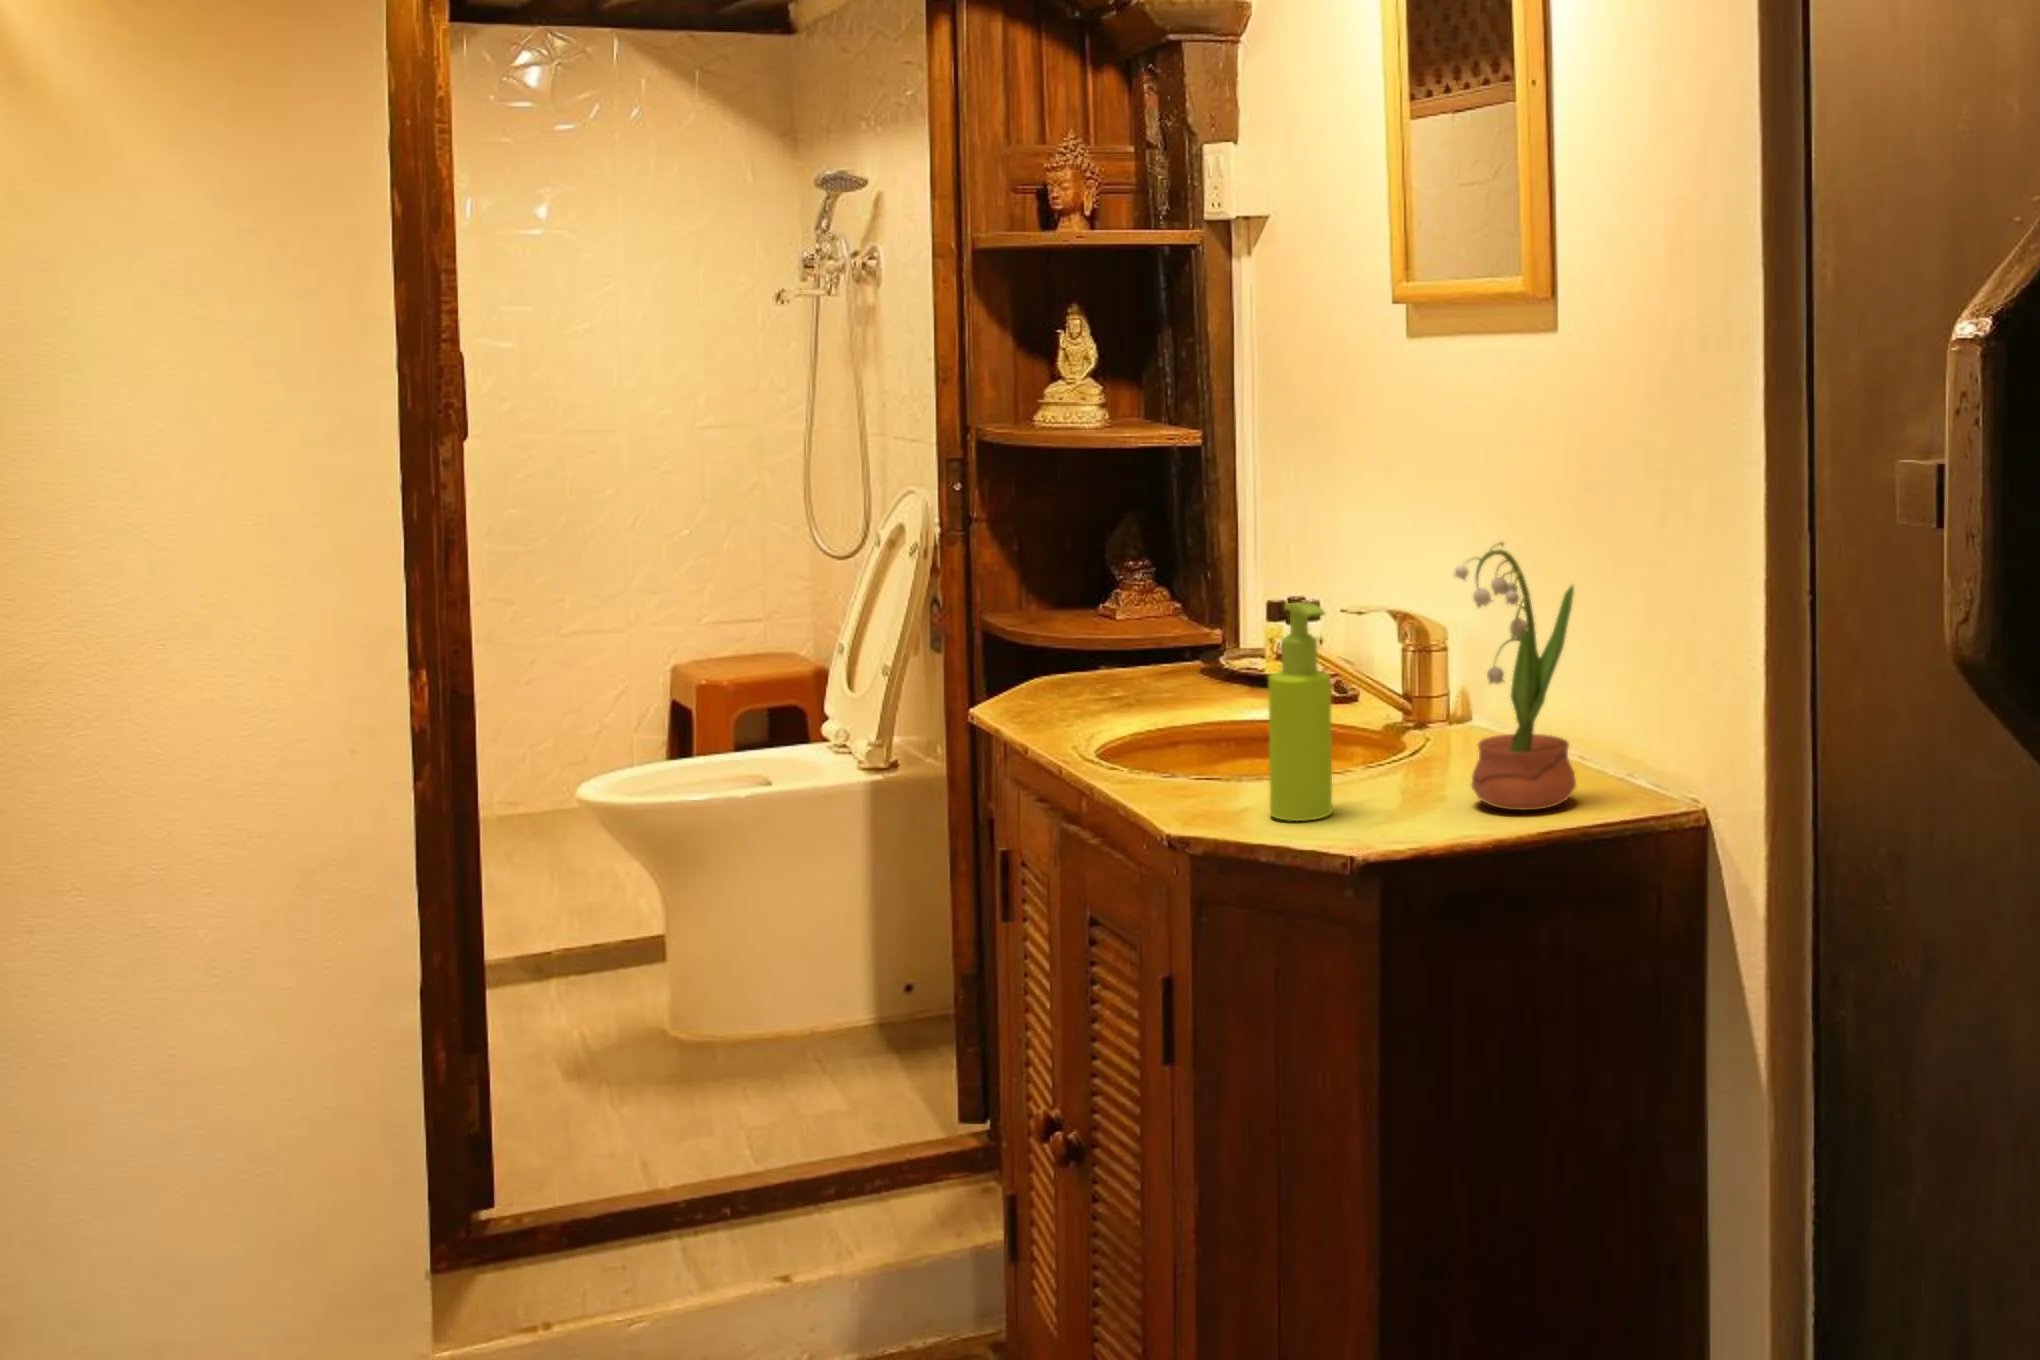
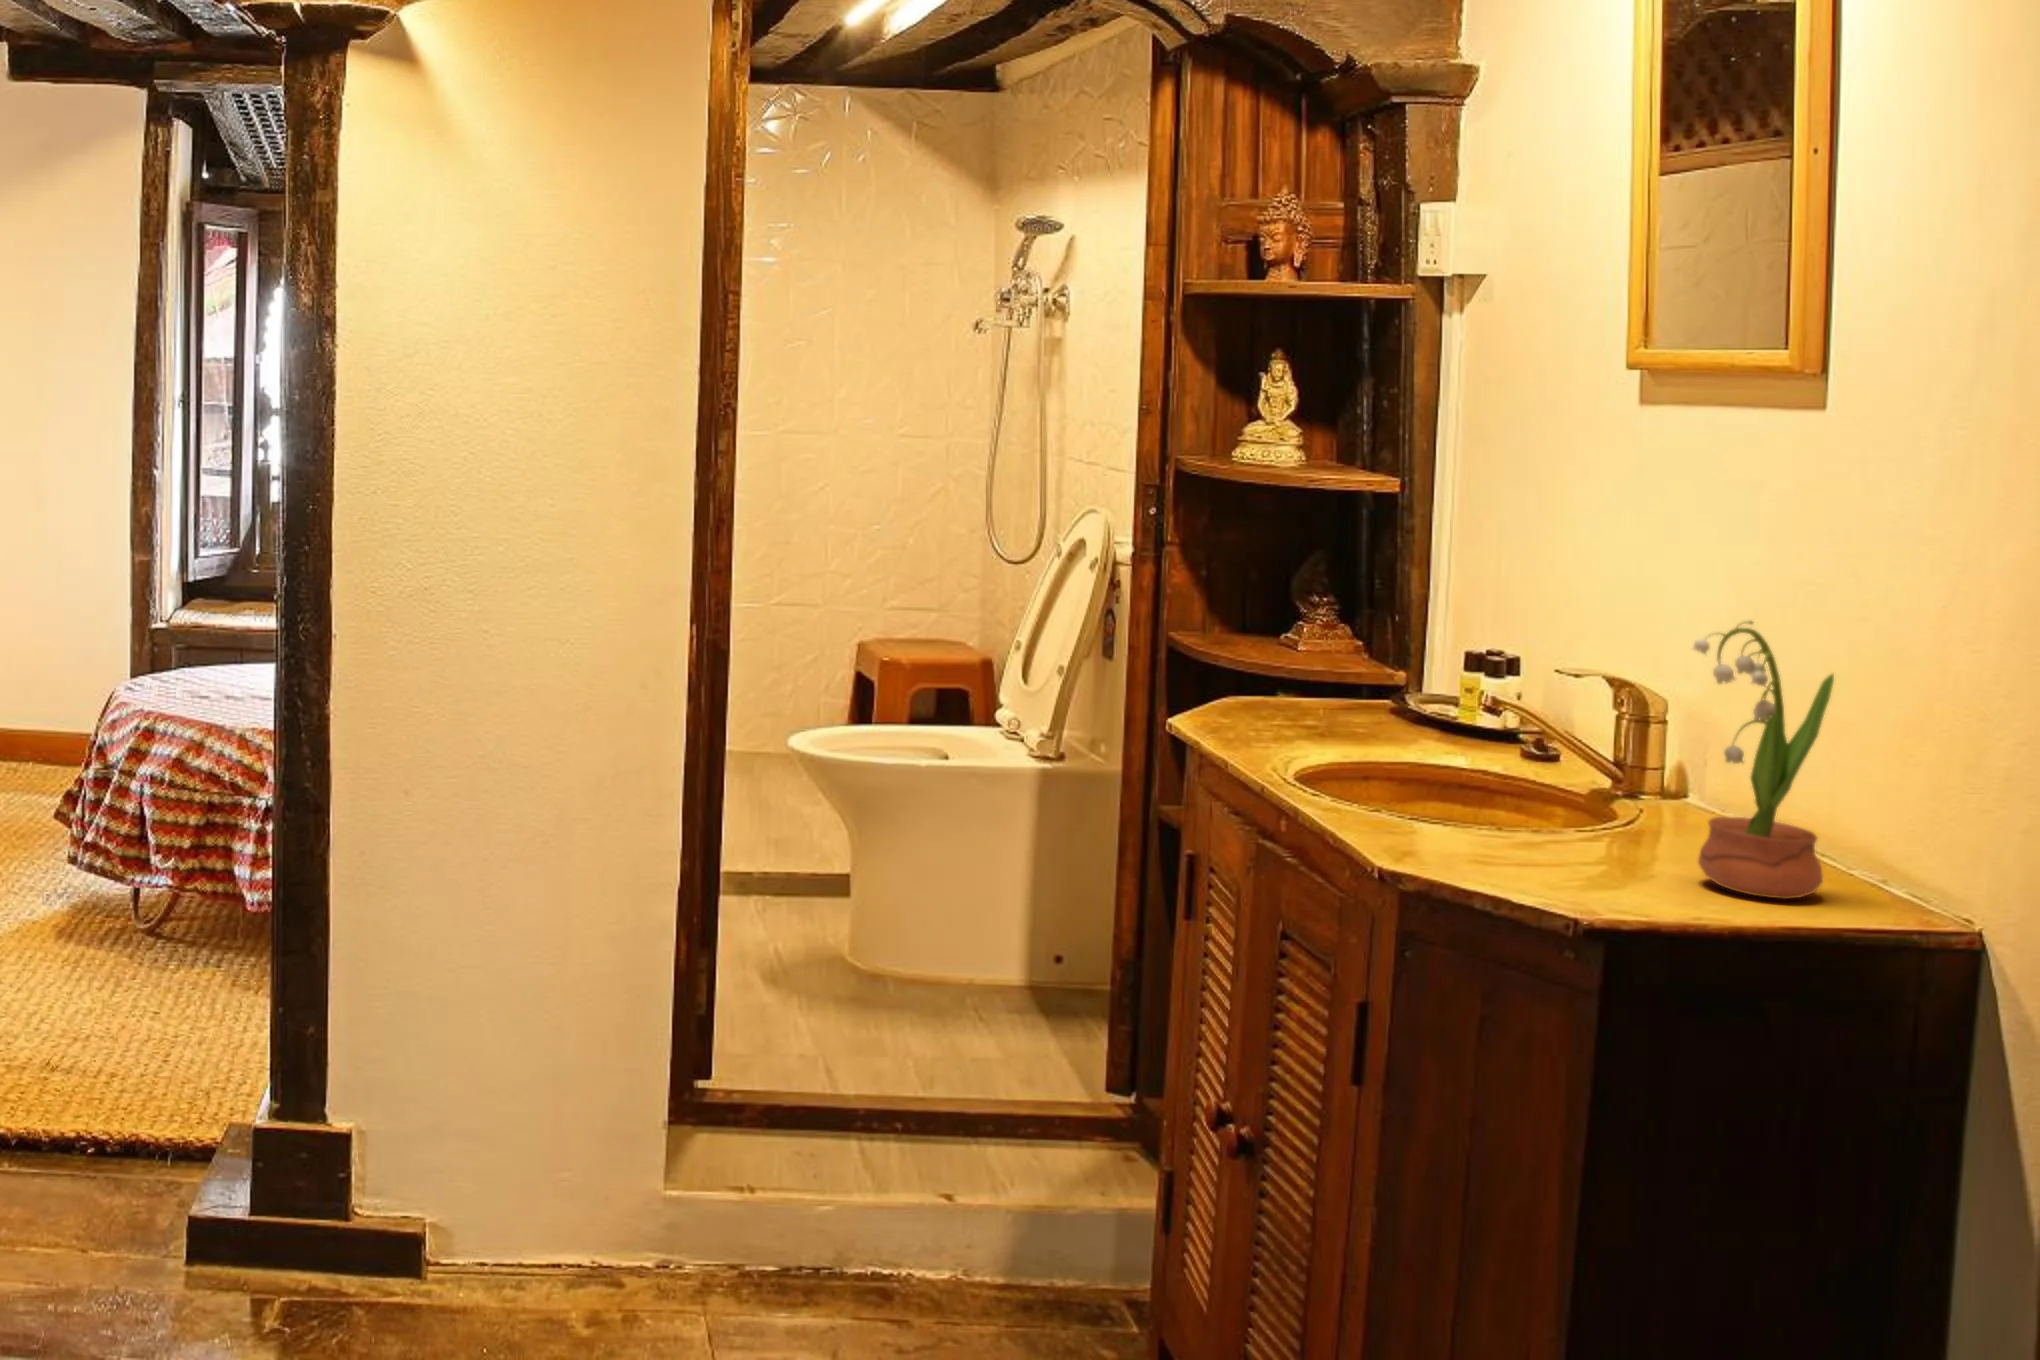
soap dispenser: present [1268,602,1332,821] -> none [1474,654,1548,866]

